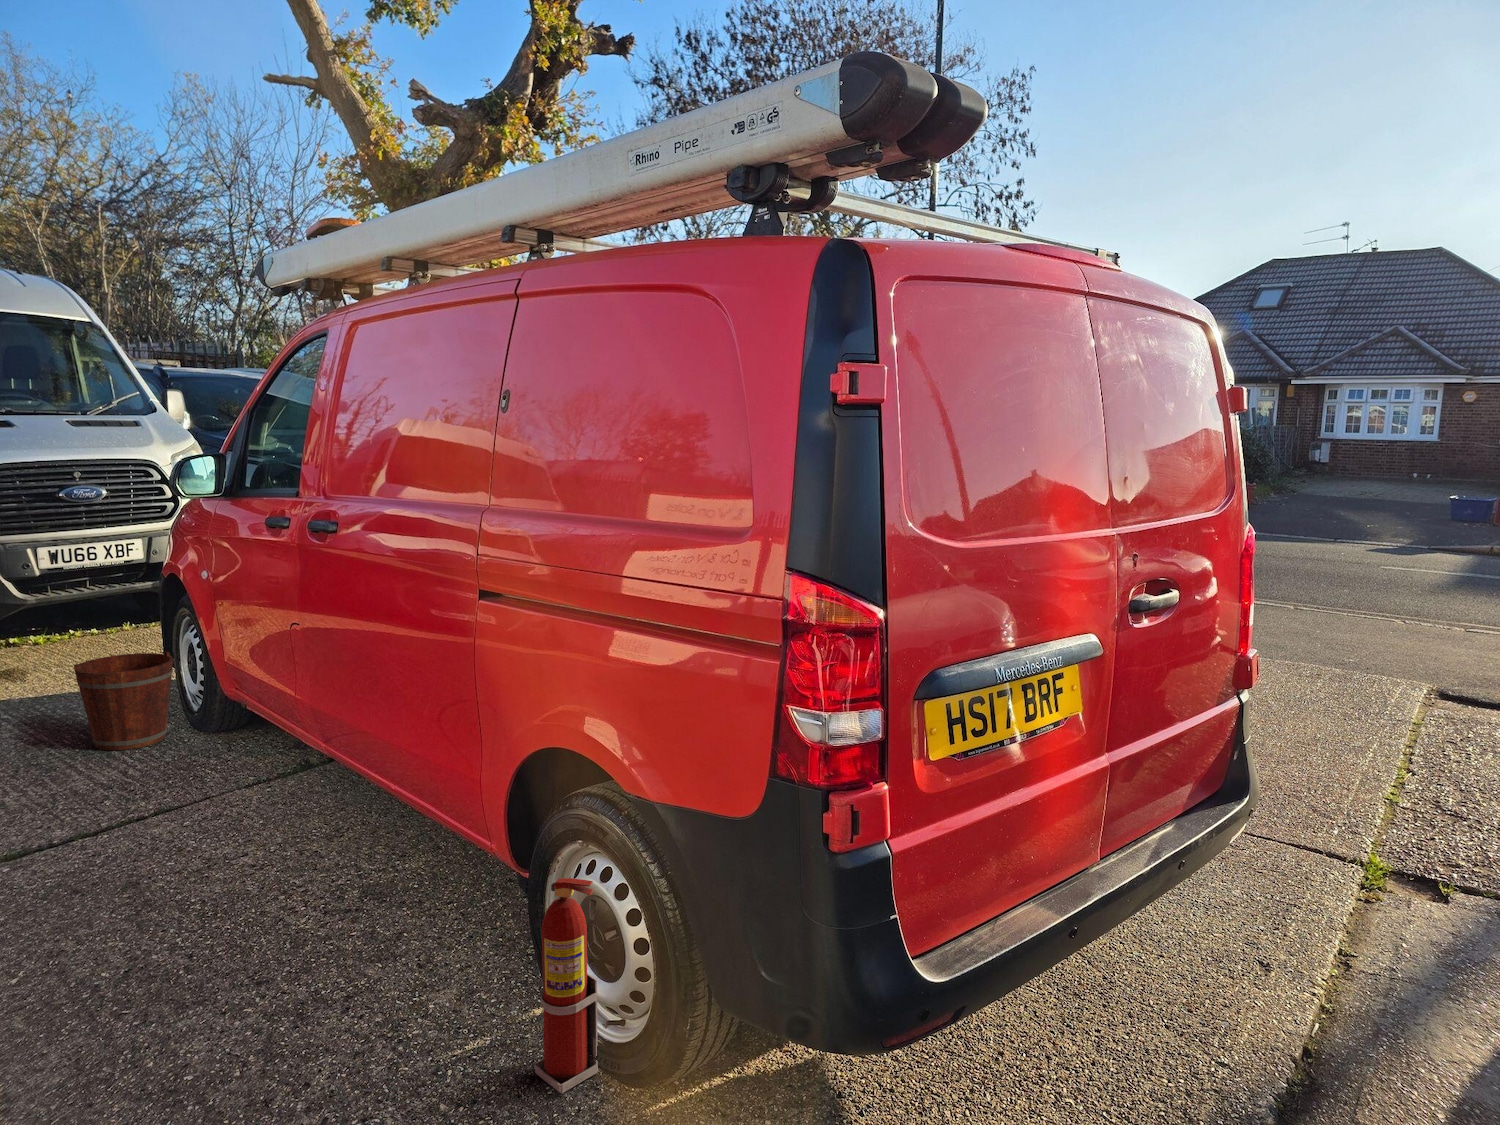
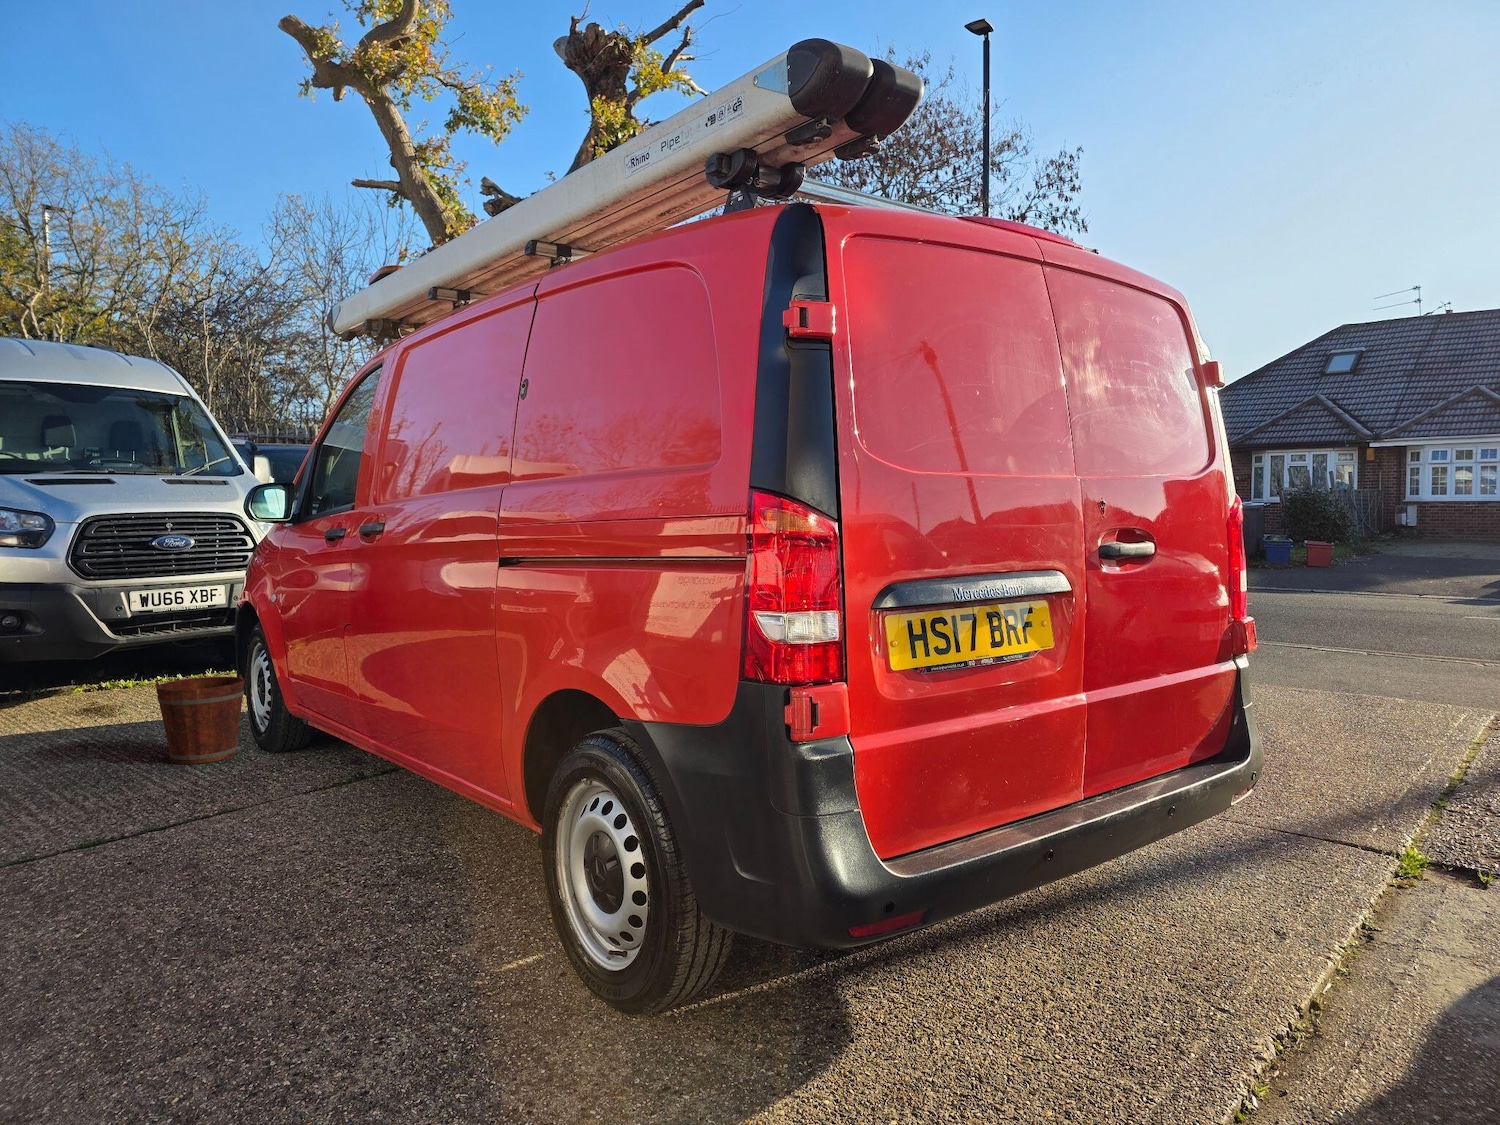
fire extinguisher: present [534,878,598,1094] -> none [539,812,599,1021]

